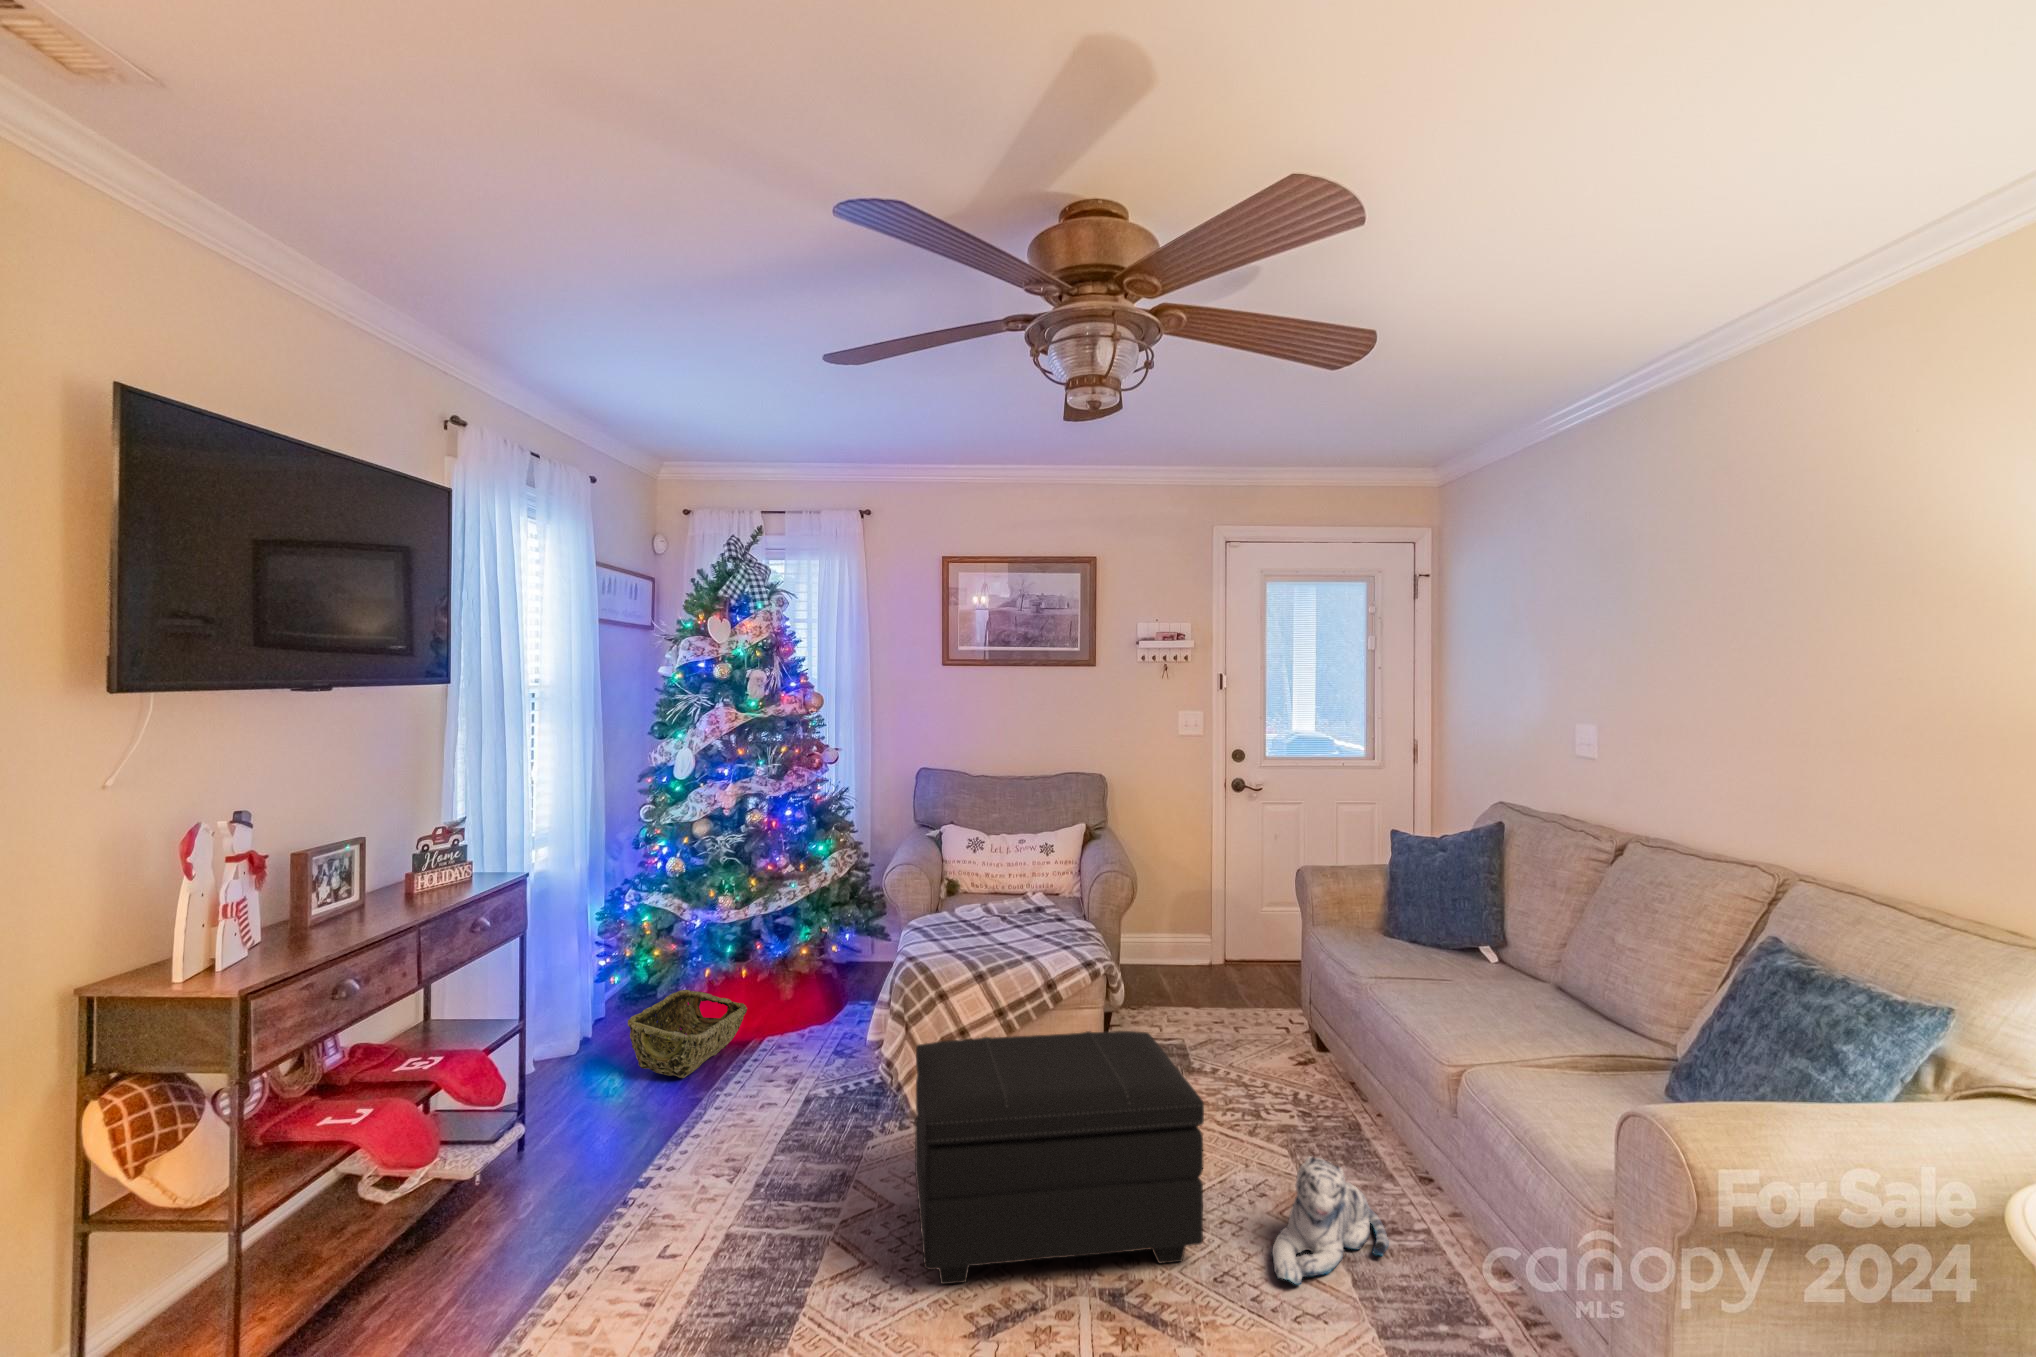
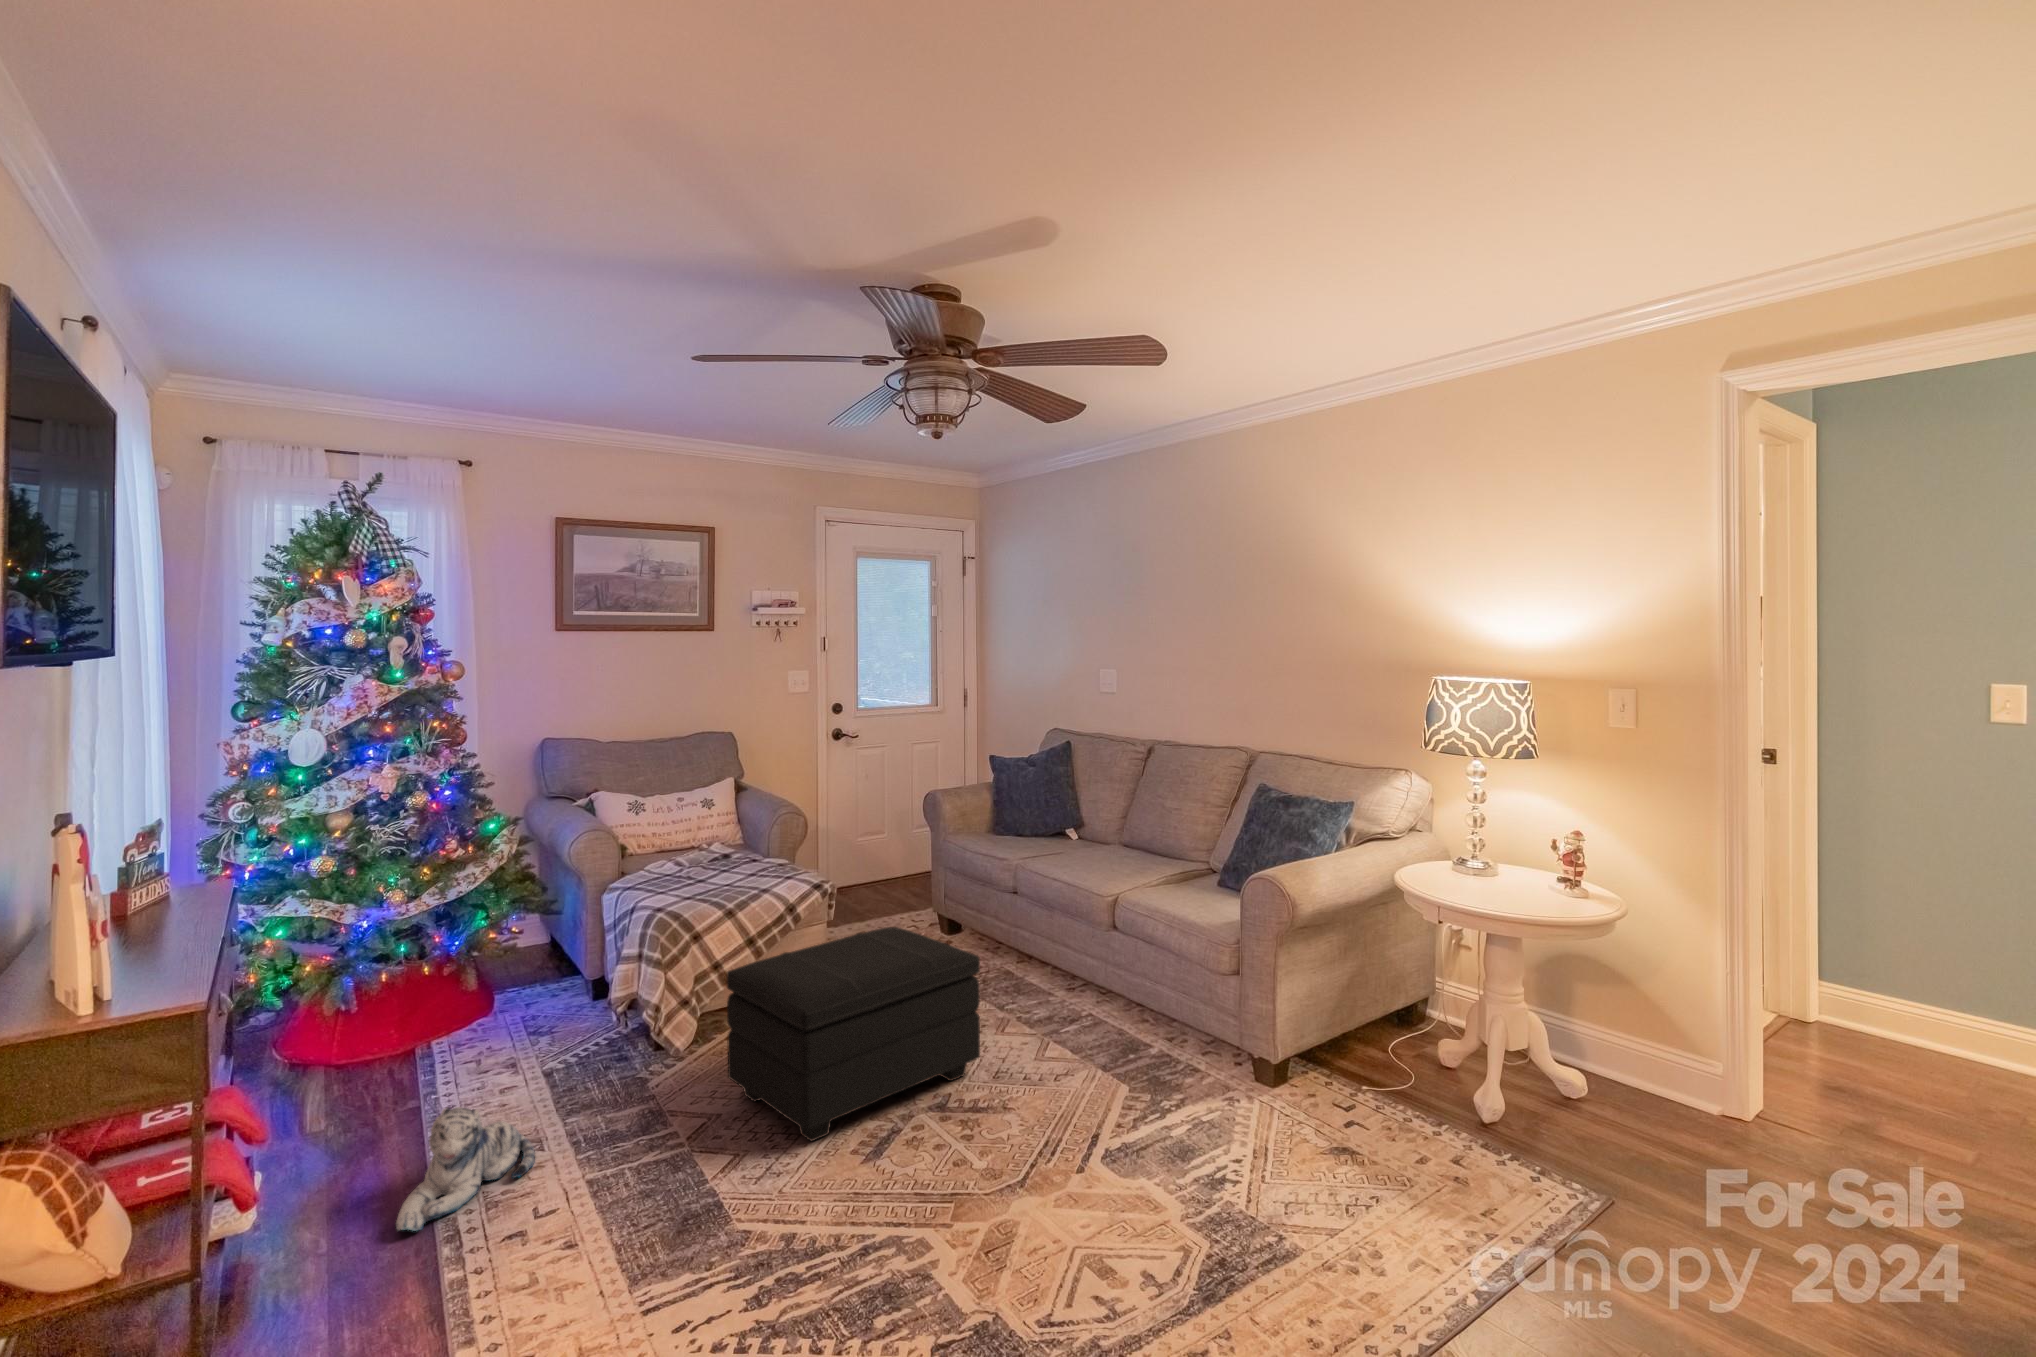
woven basket: present [628,990,747,1078] -> none [305,1000,424,1089]
plush toy: present [1272,1156,1388,1284] -> present [396,1107,535,1231]

